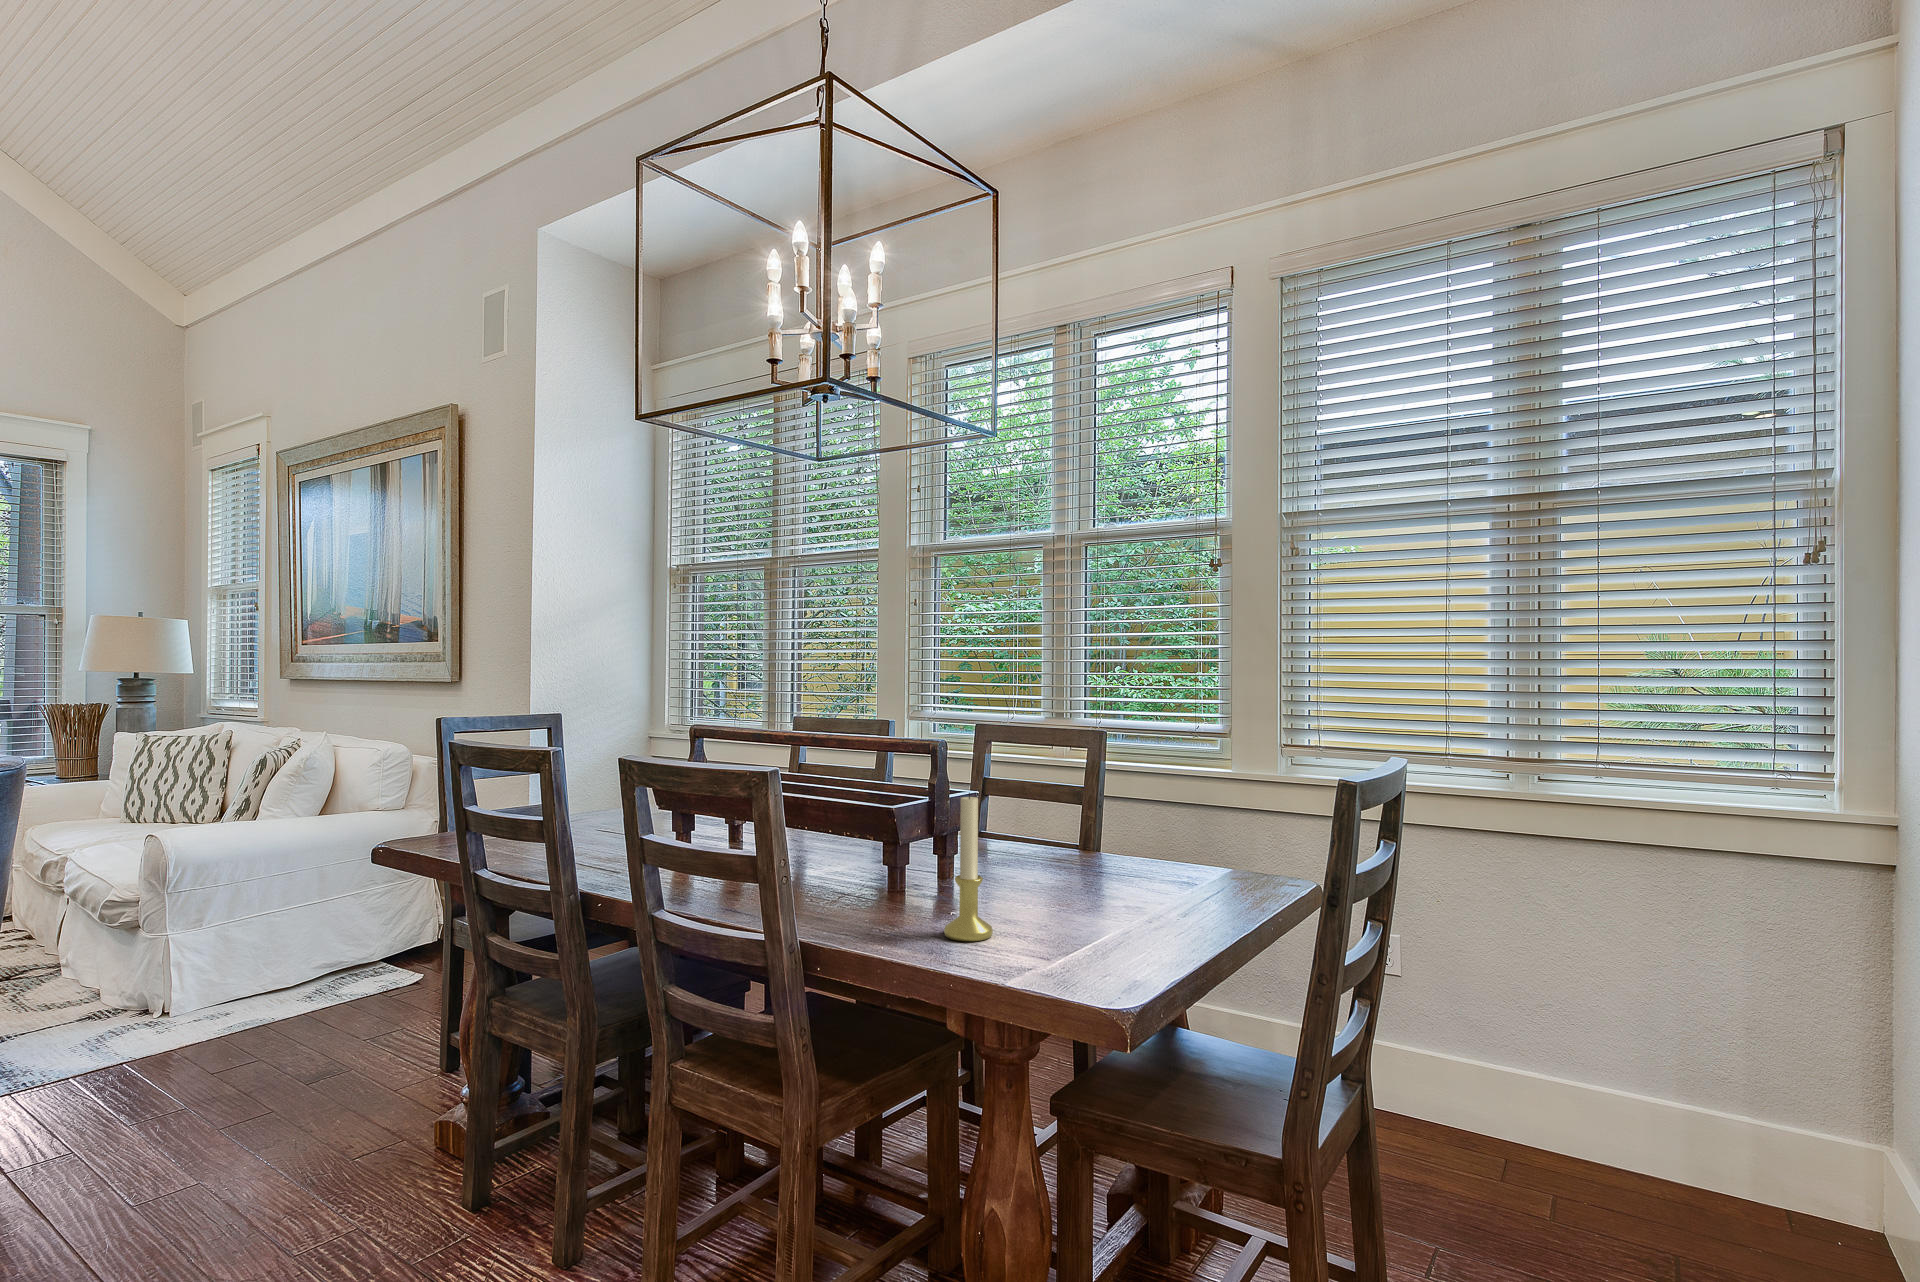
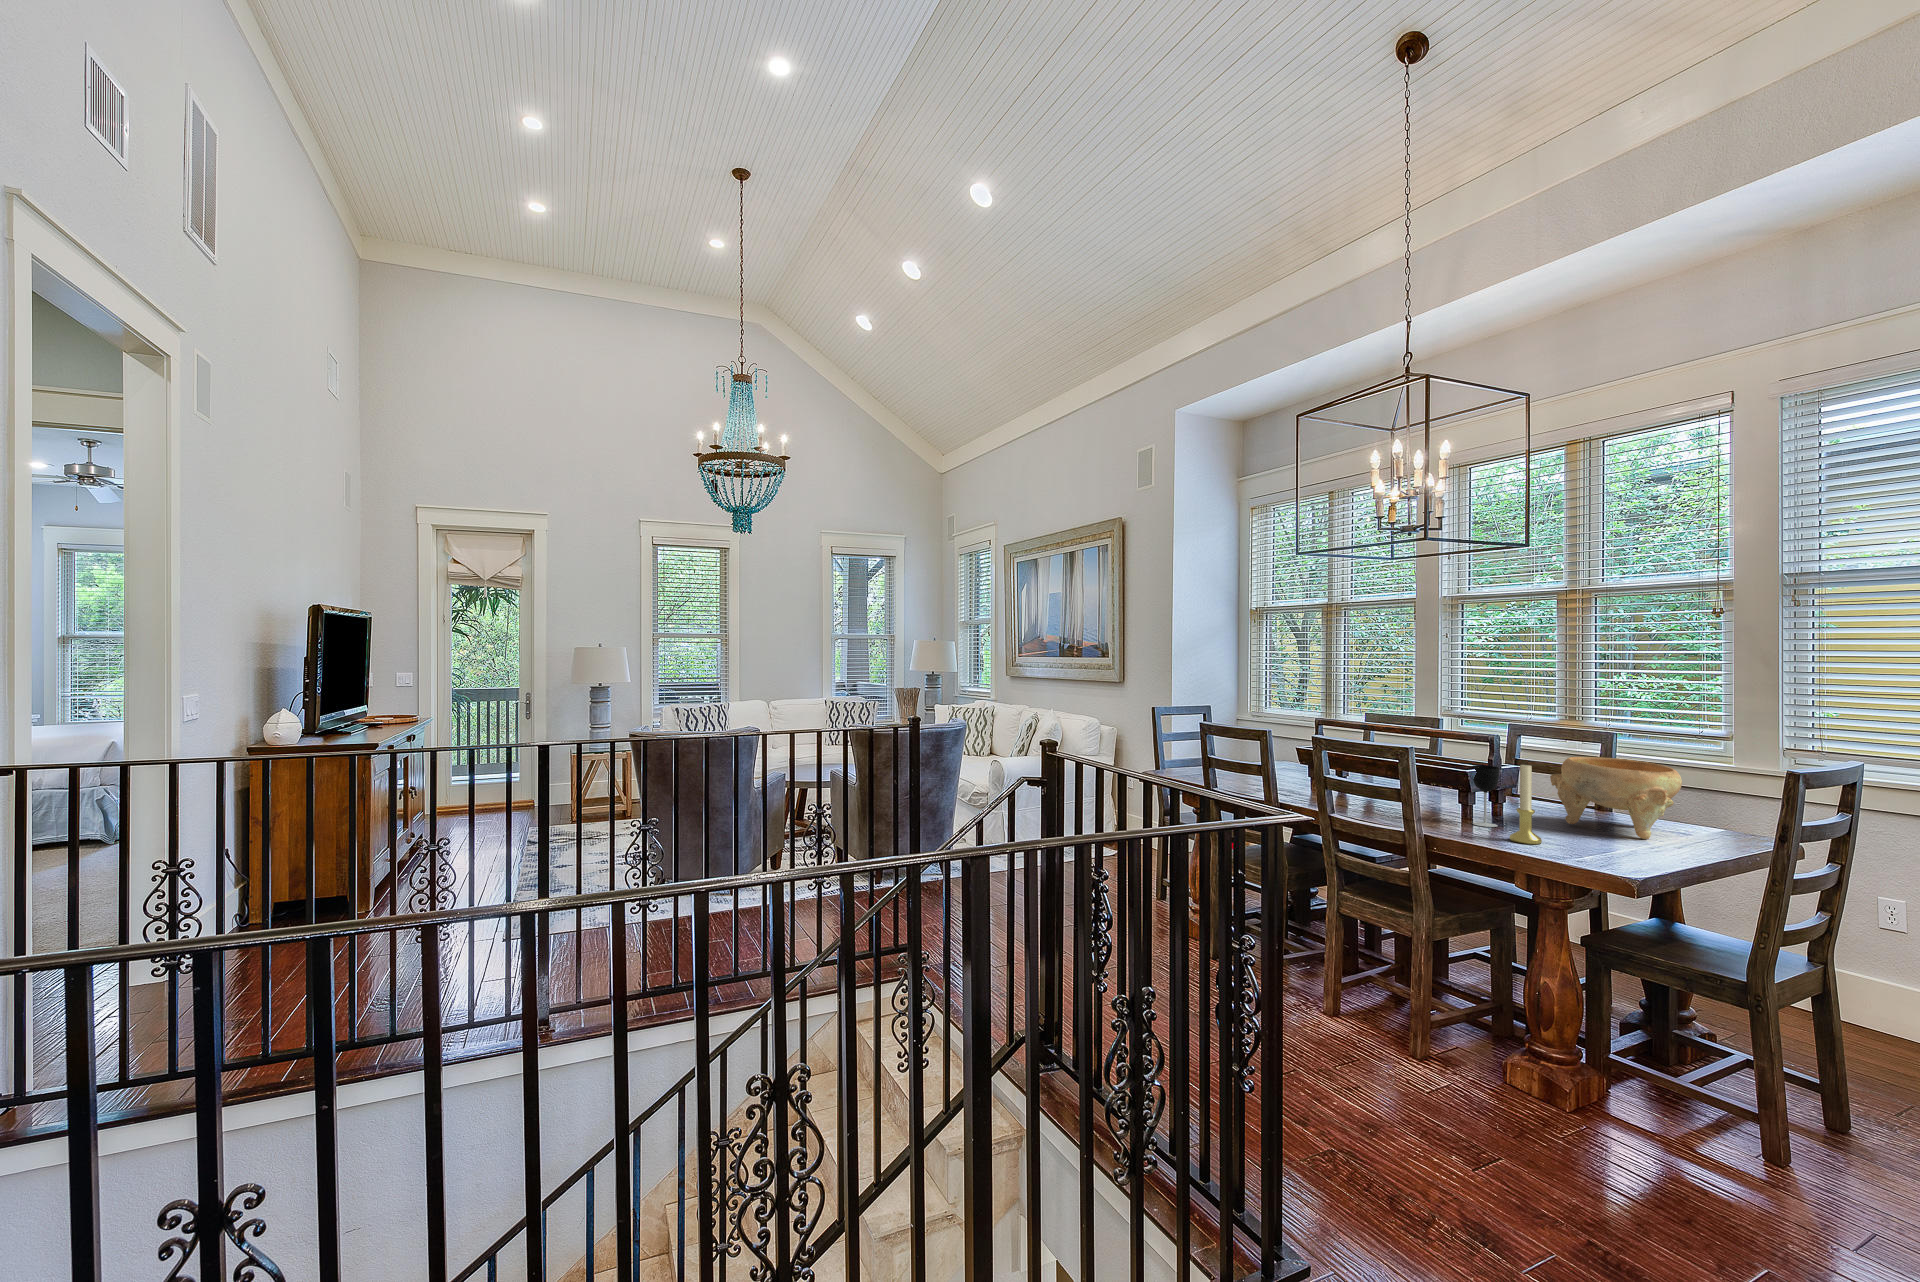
decorative bowl: none [1015,772,1184,903] -> present [1550,757,1682,839]
wine glass: none [899,798,939,907] -> present [1472,765,1499,827]

